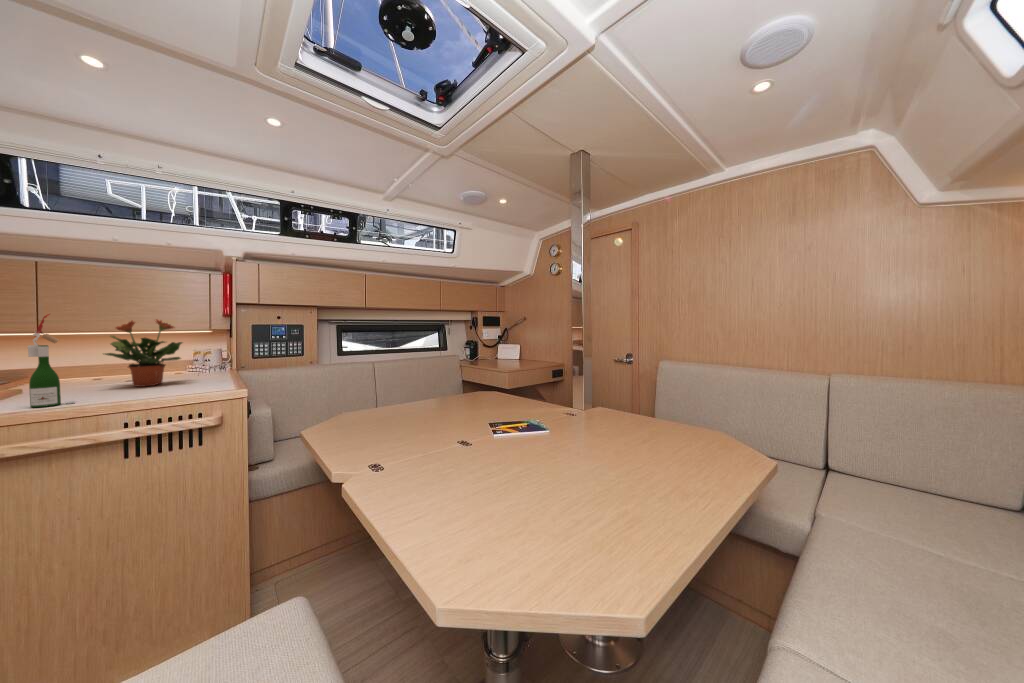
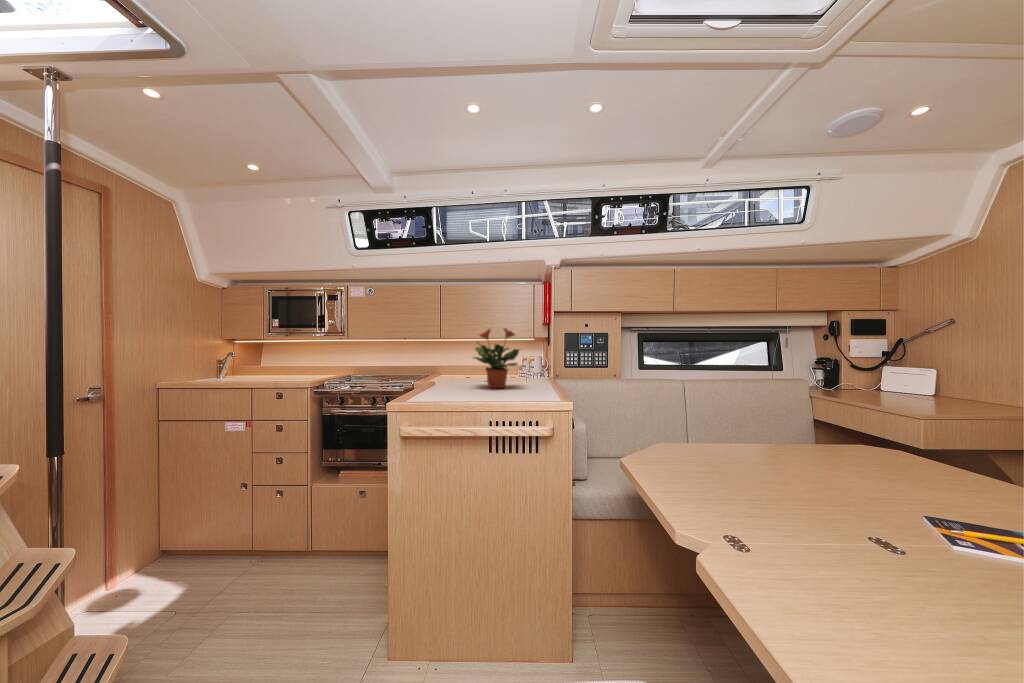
wine bottle: present [28,314,75,407] -> none [440,323,462,399]

